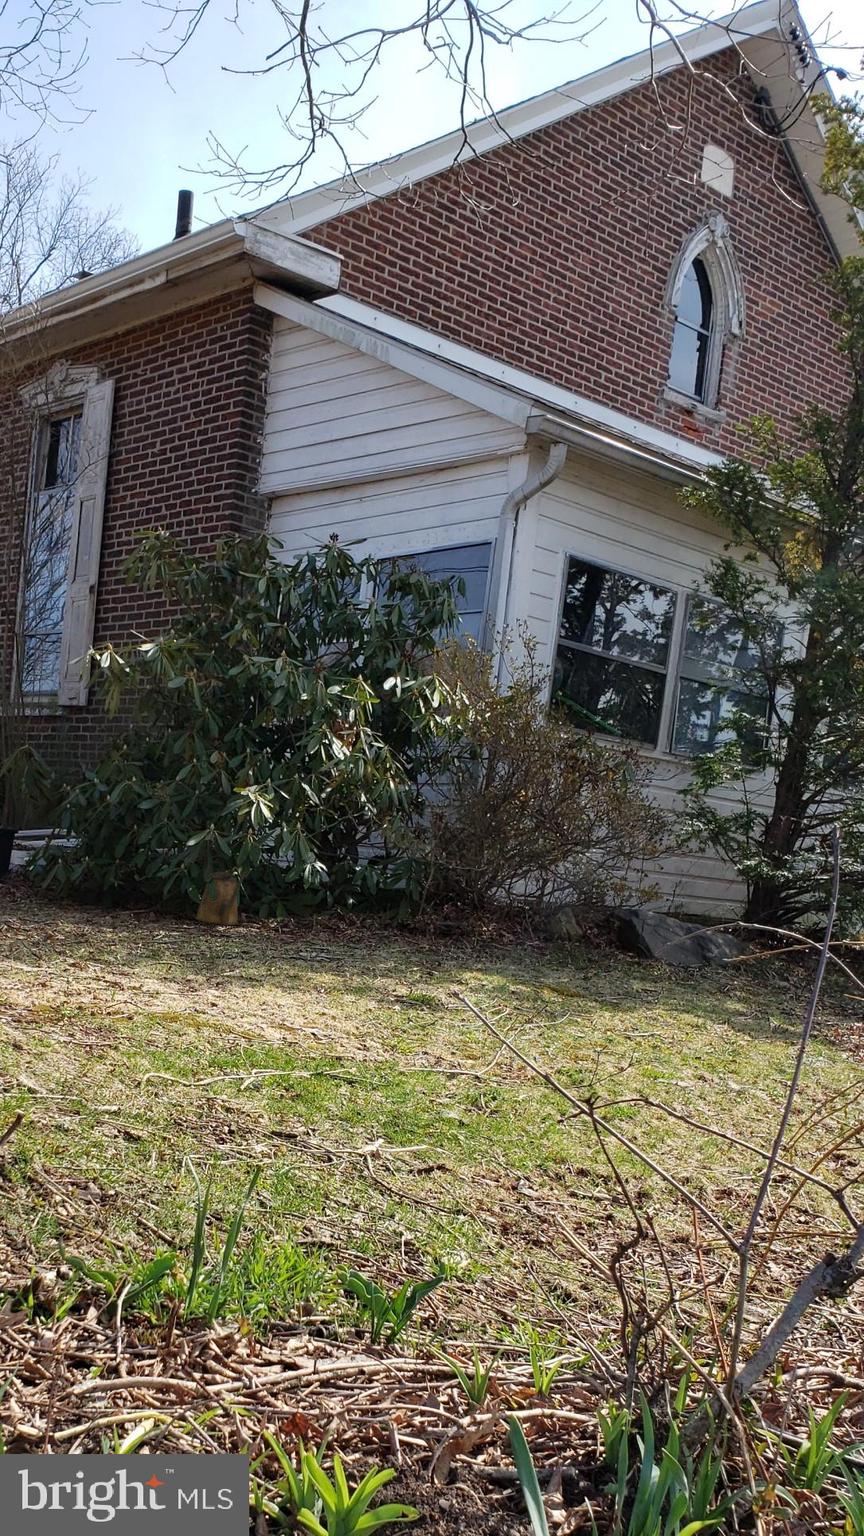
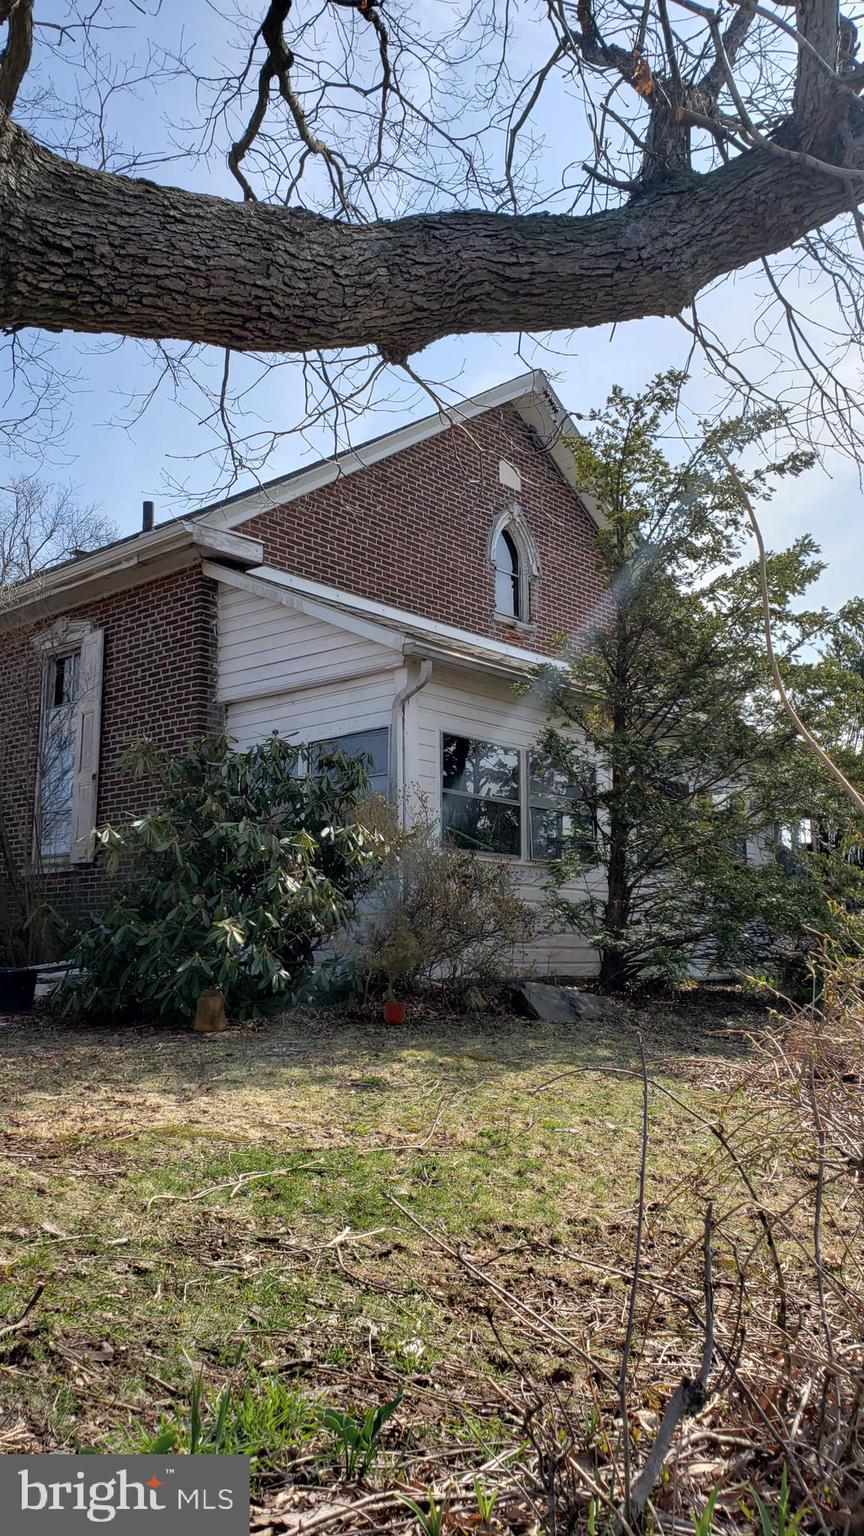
potted tree: none [411,807,524,948] -> present [356,916,437,1024]

